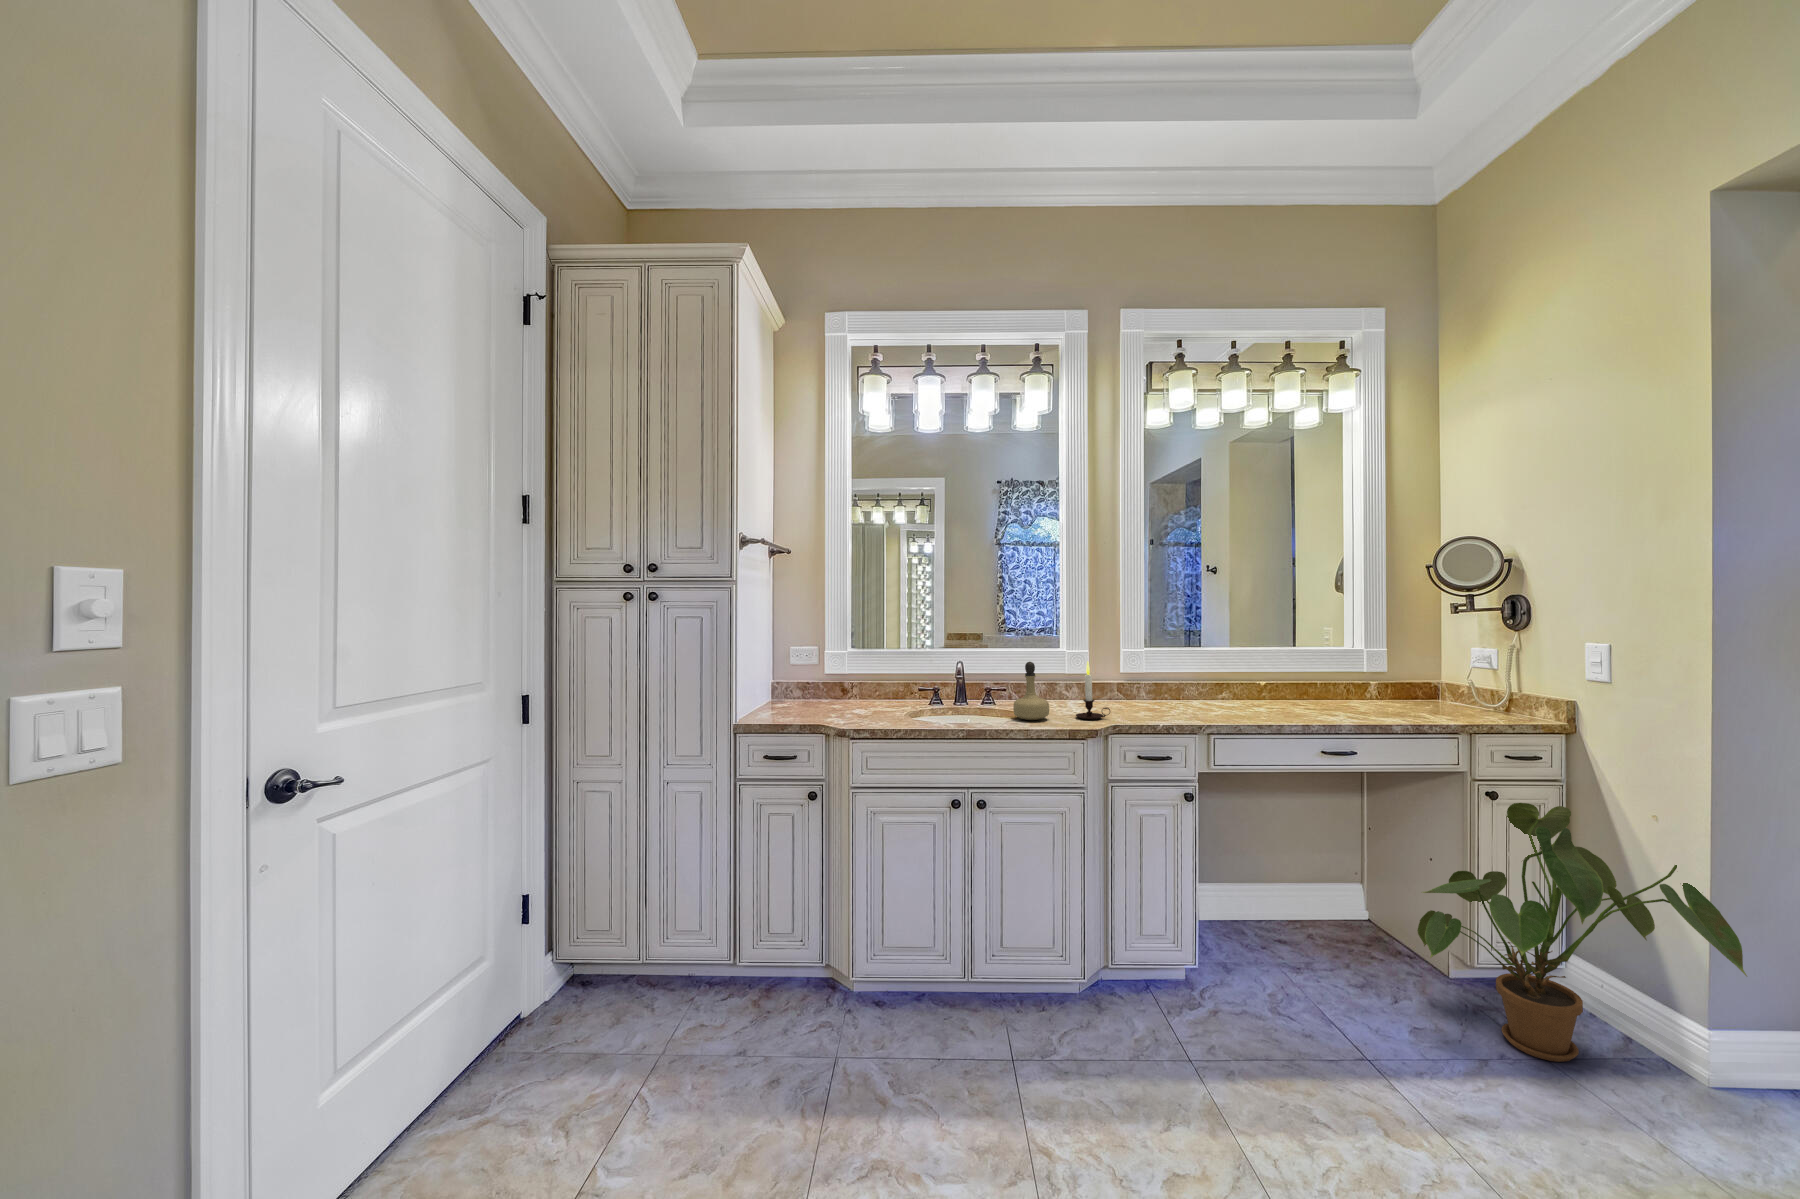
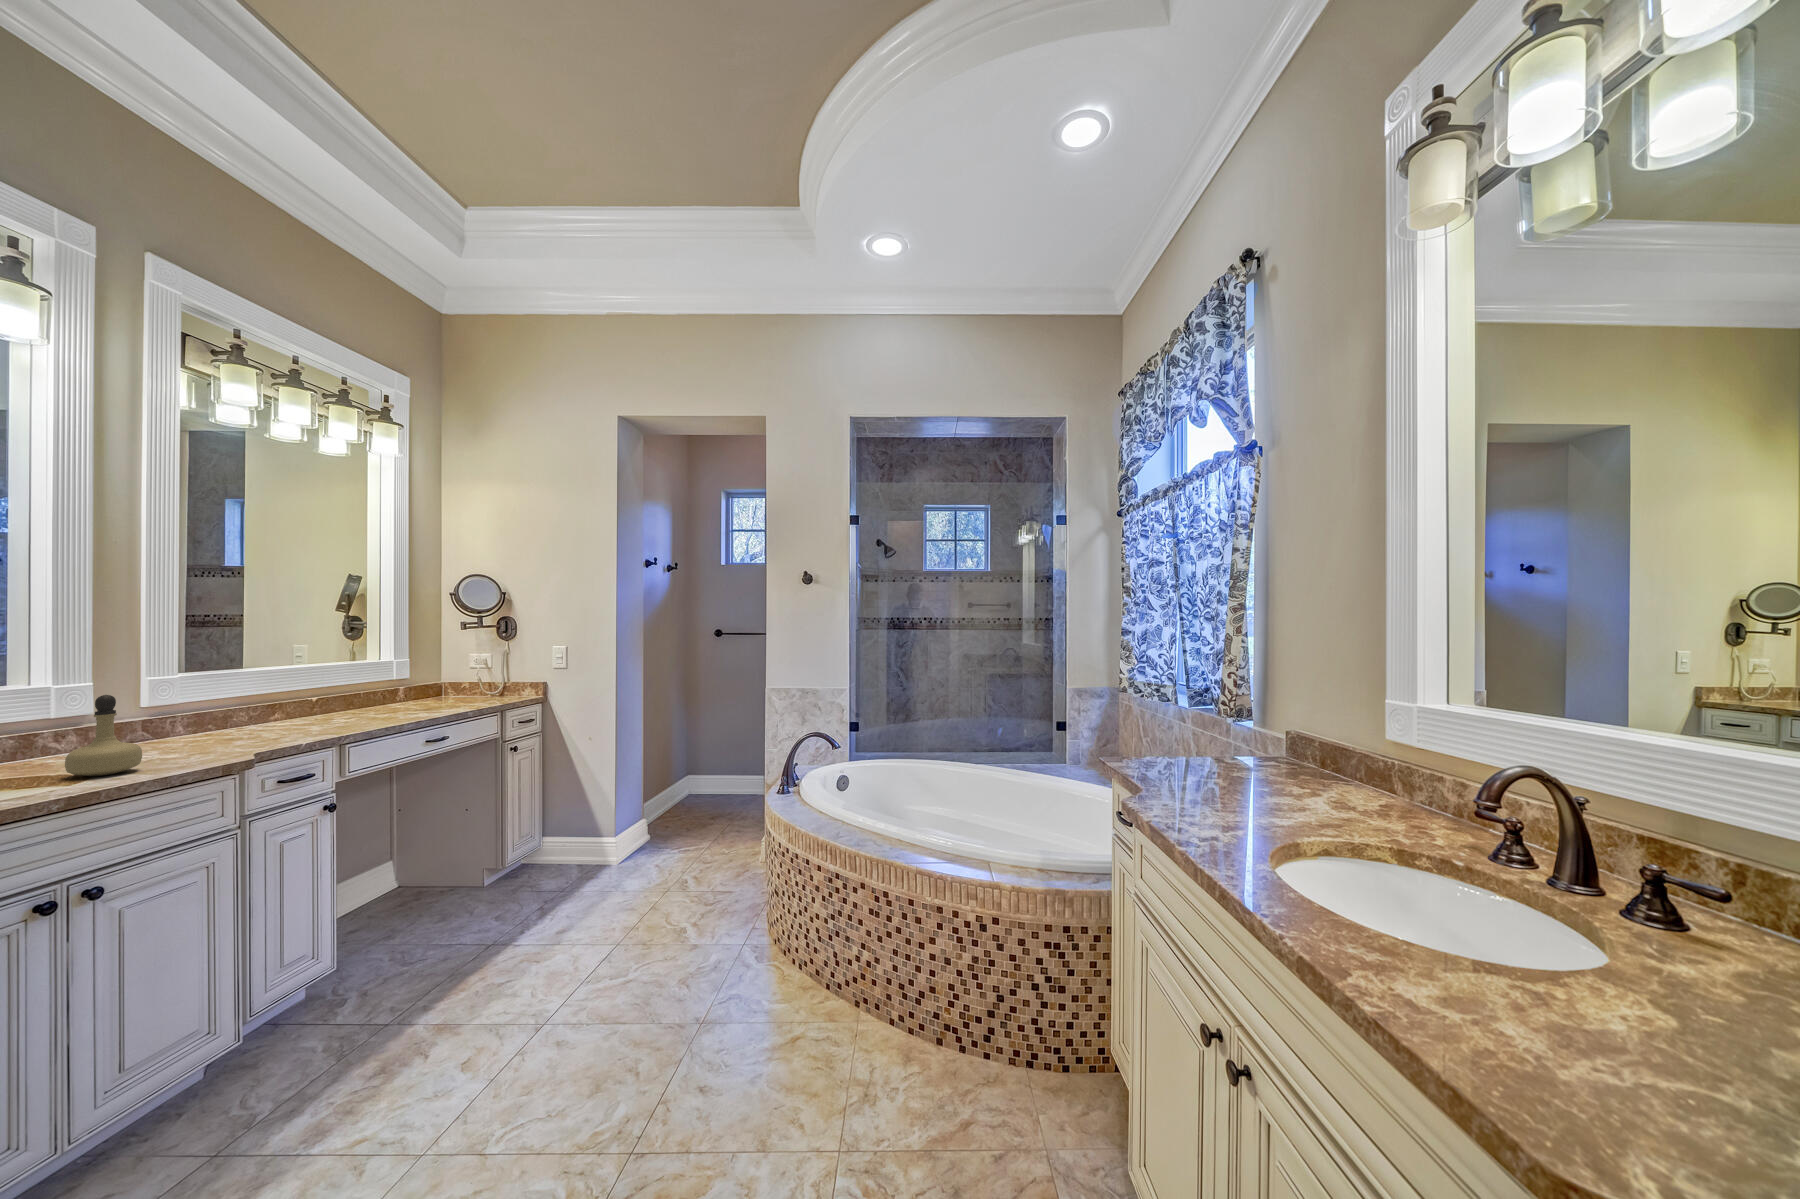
candle: present [1076,661,1110,719] -> none [165,686,224,759]
house plant: present [1417,803,1747,1062] -> none [485,745,649,899]

